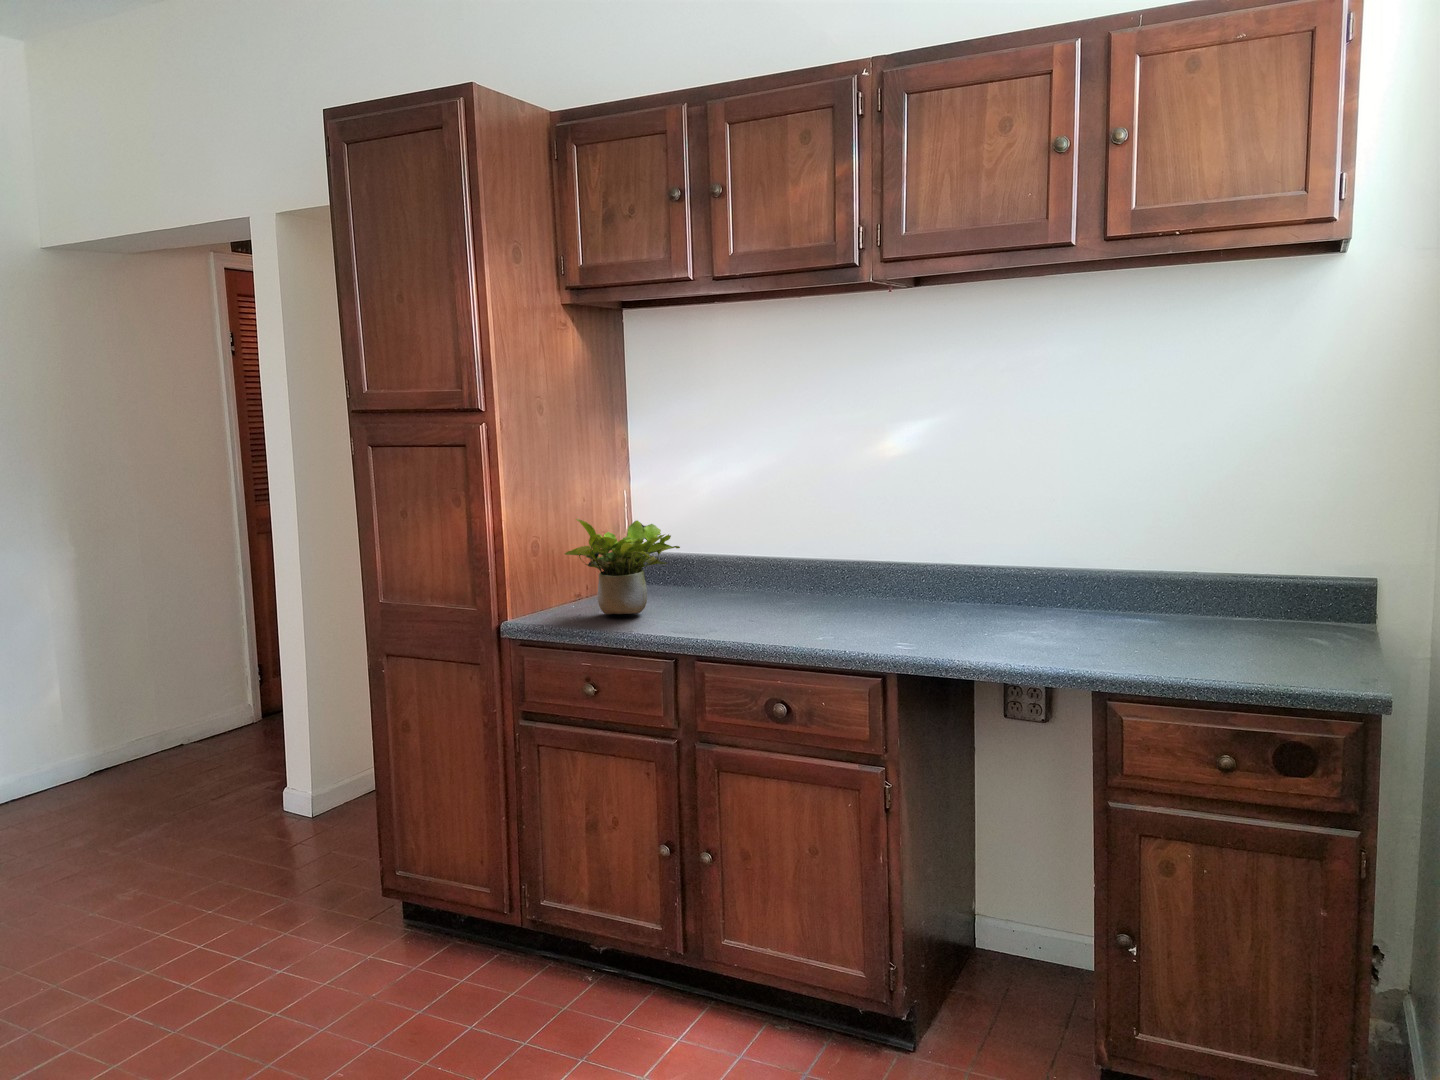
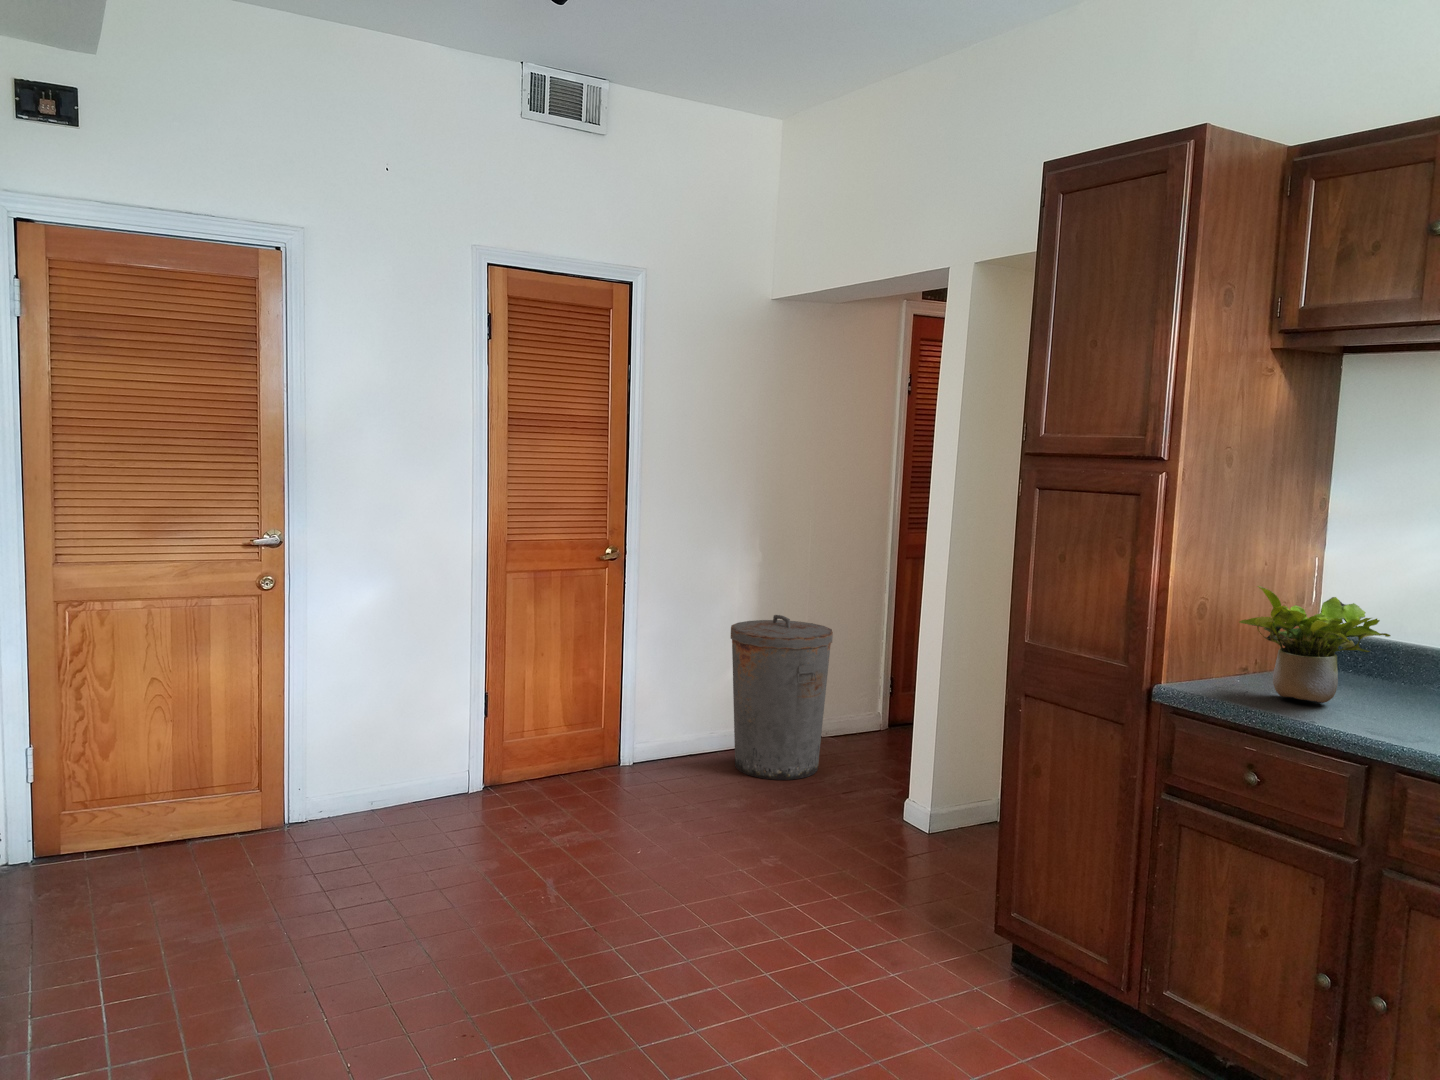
trash can: none [34,620,179,812] -> present [731,615,833,780]

